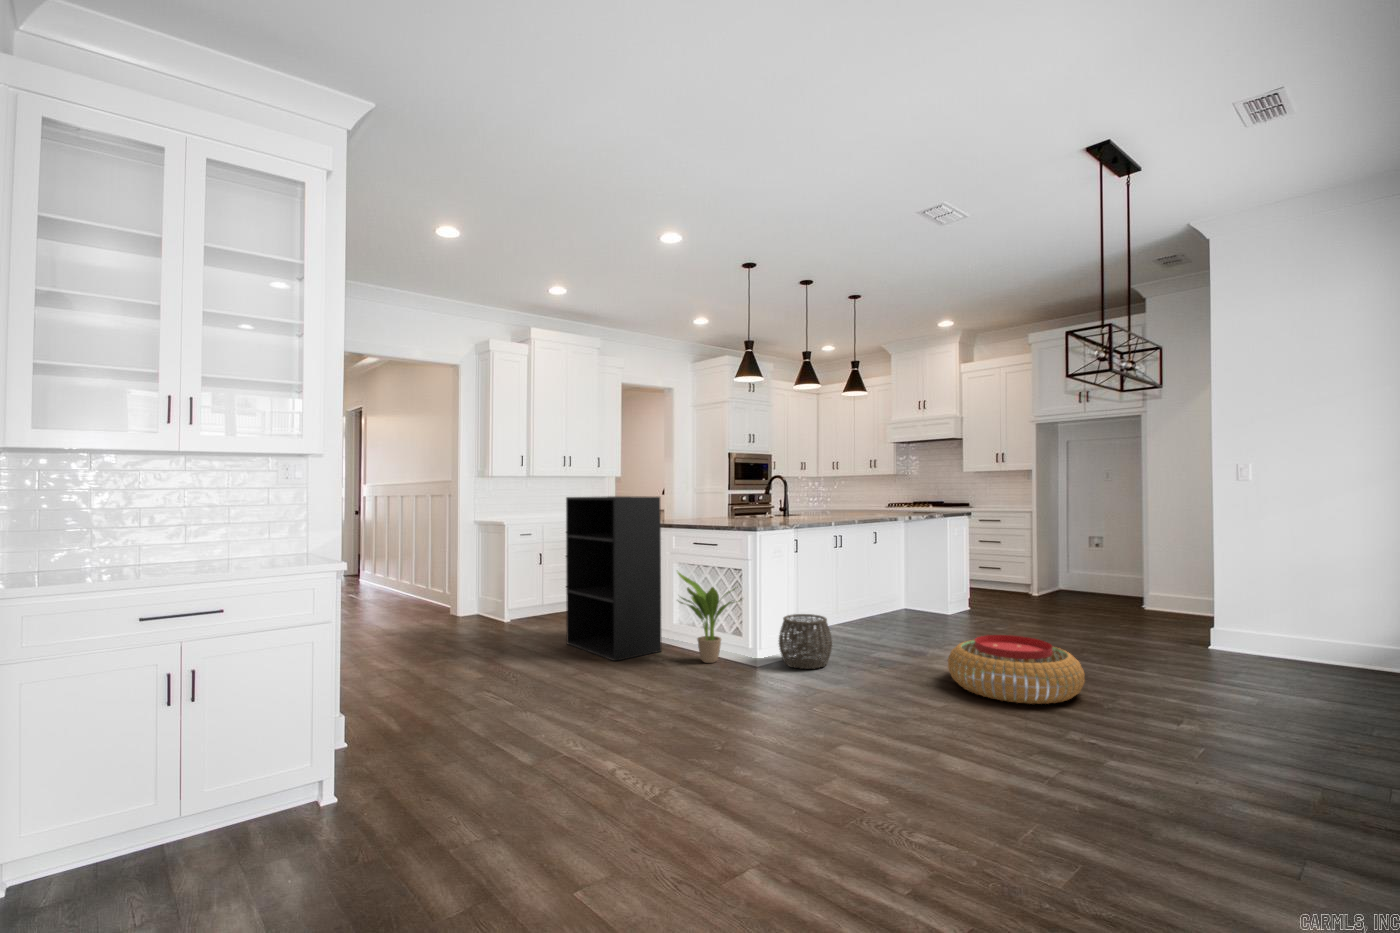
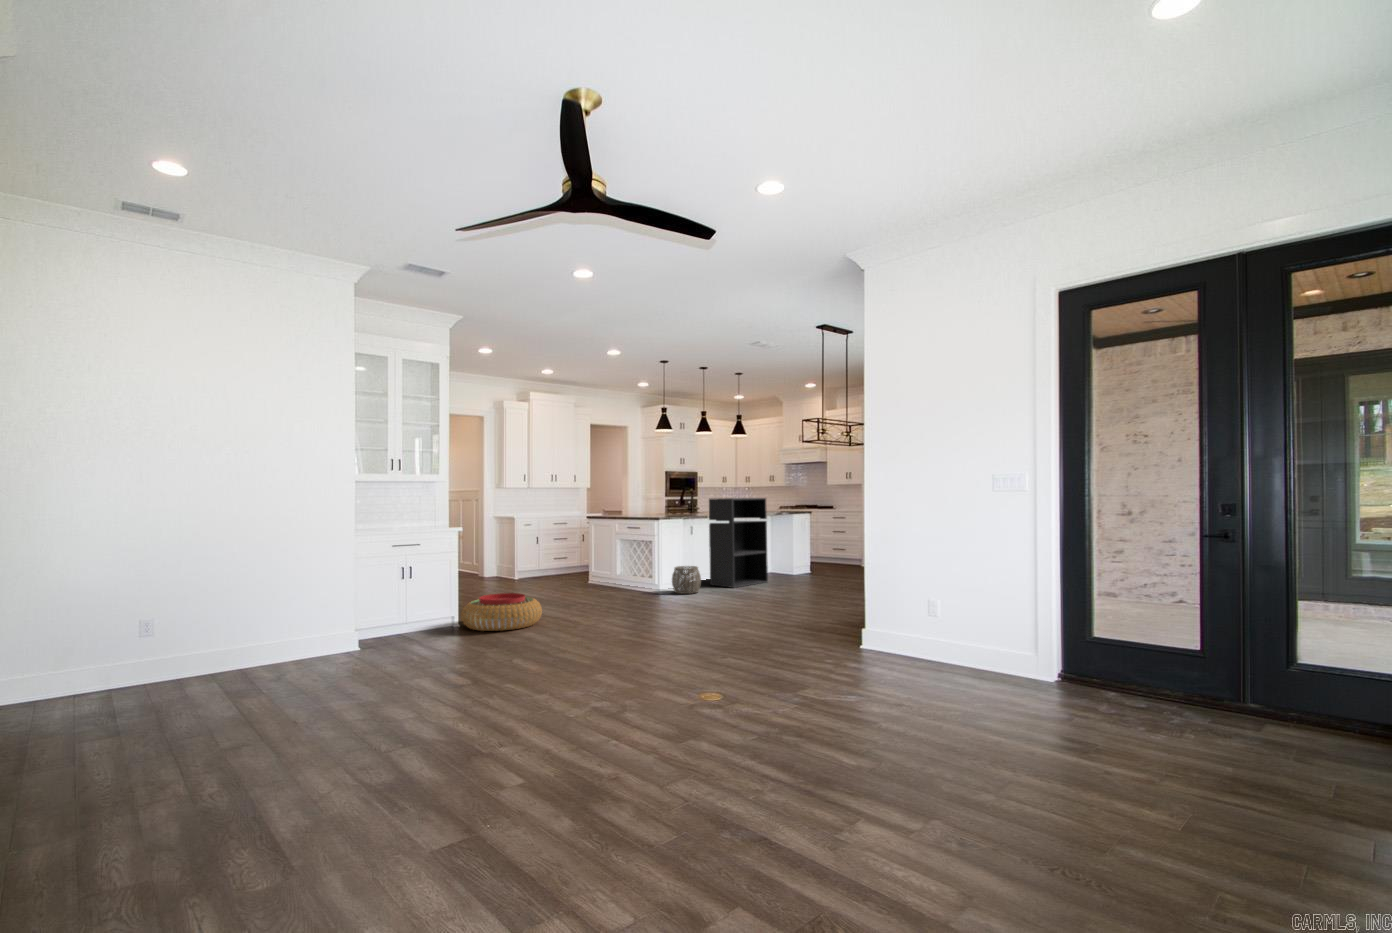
bookshelf: present [566,496,662,661] -> present [709,498,768,588]
potted plant: present [677,572,737,663] -> none [615,542,652,593]
pouf: present [948,635,1084,704] -> present [461,593,542,631]

